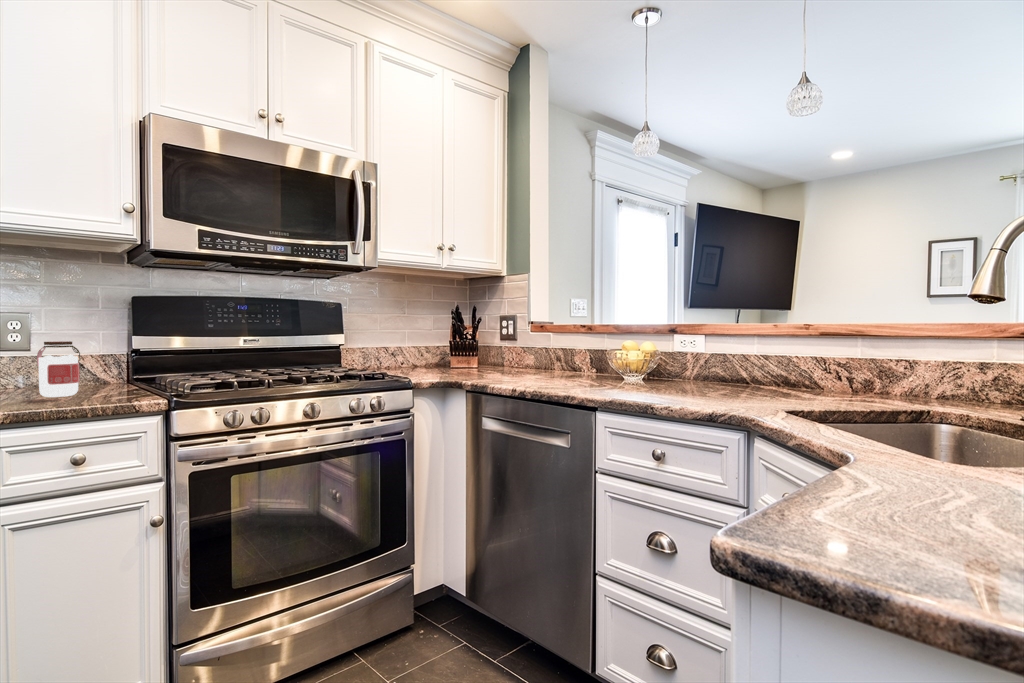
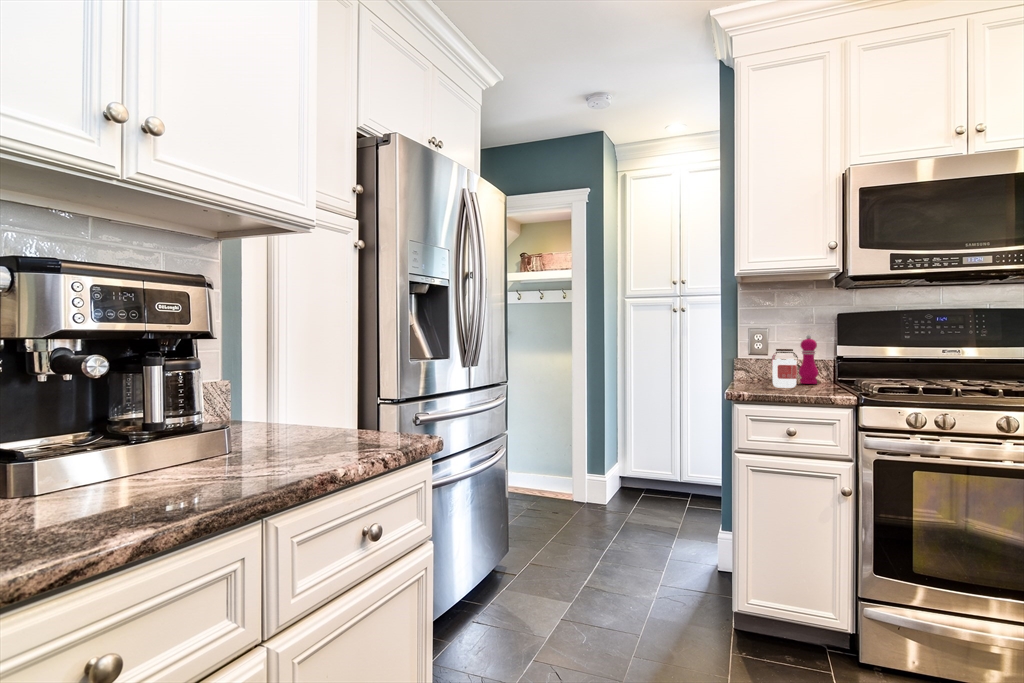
pepper mill: none [80,322,109,387] -> present [799,335,818,384]

